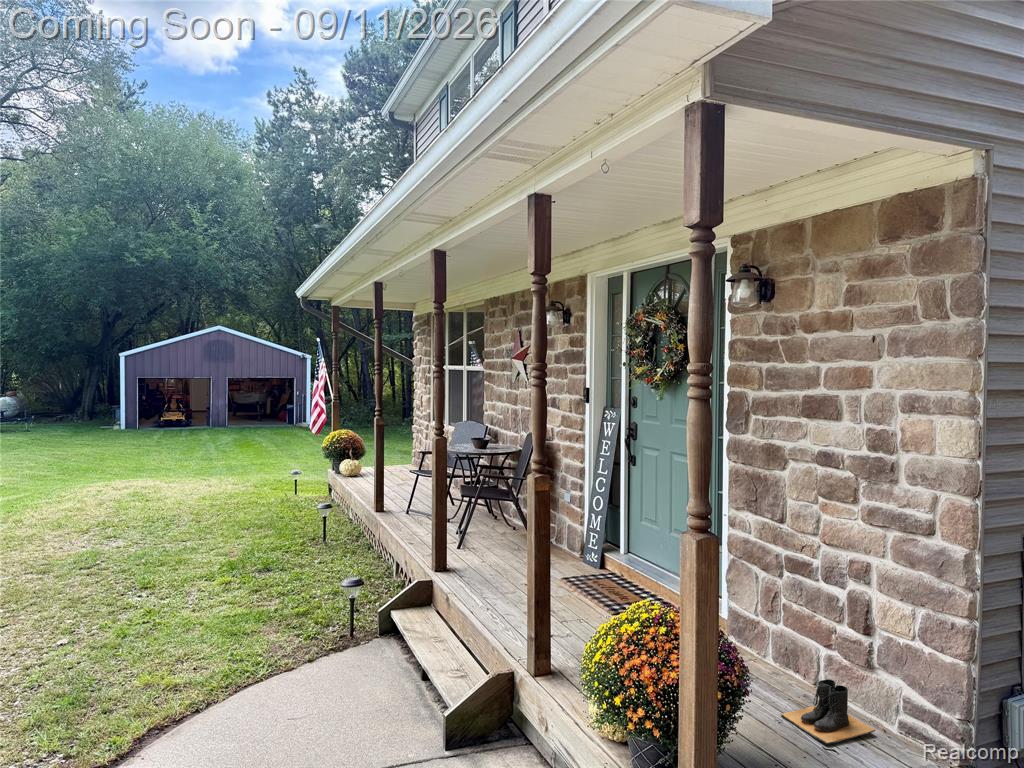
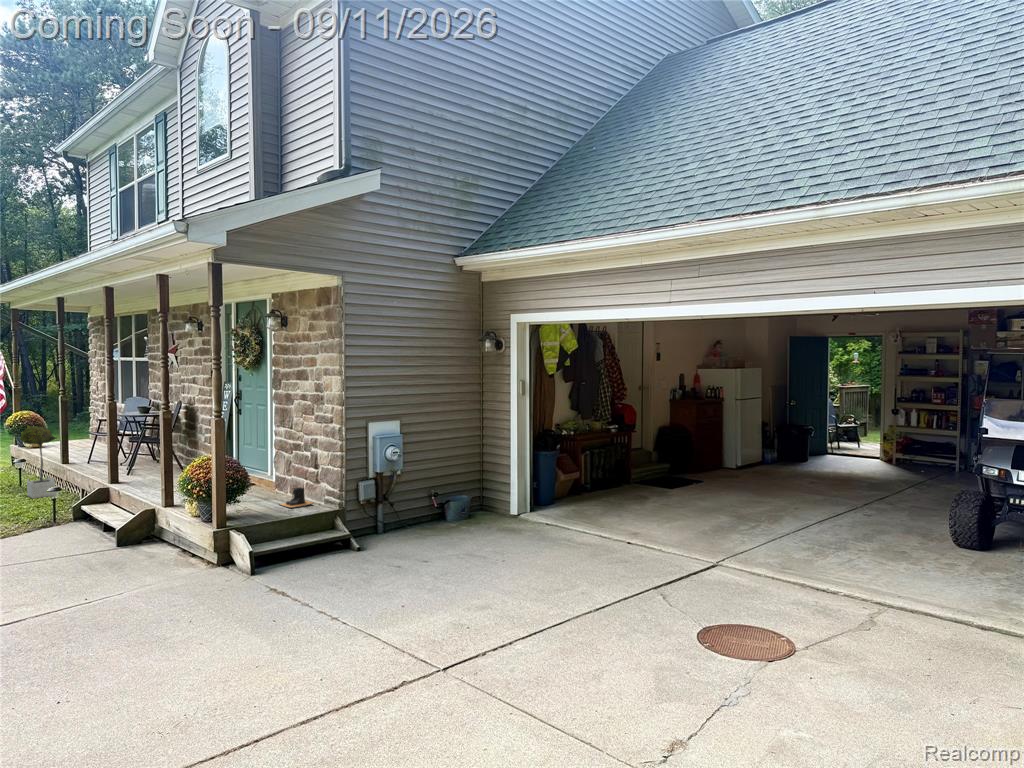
potted tree: none [330,458,373,561] -> present [20,425,56,498]

